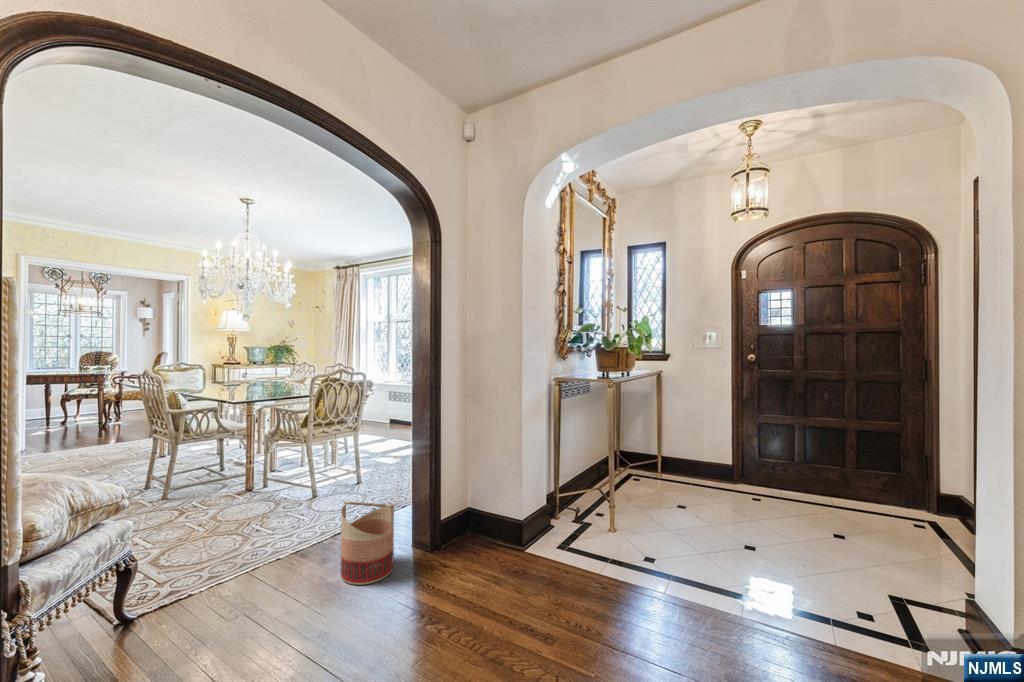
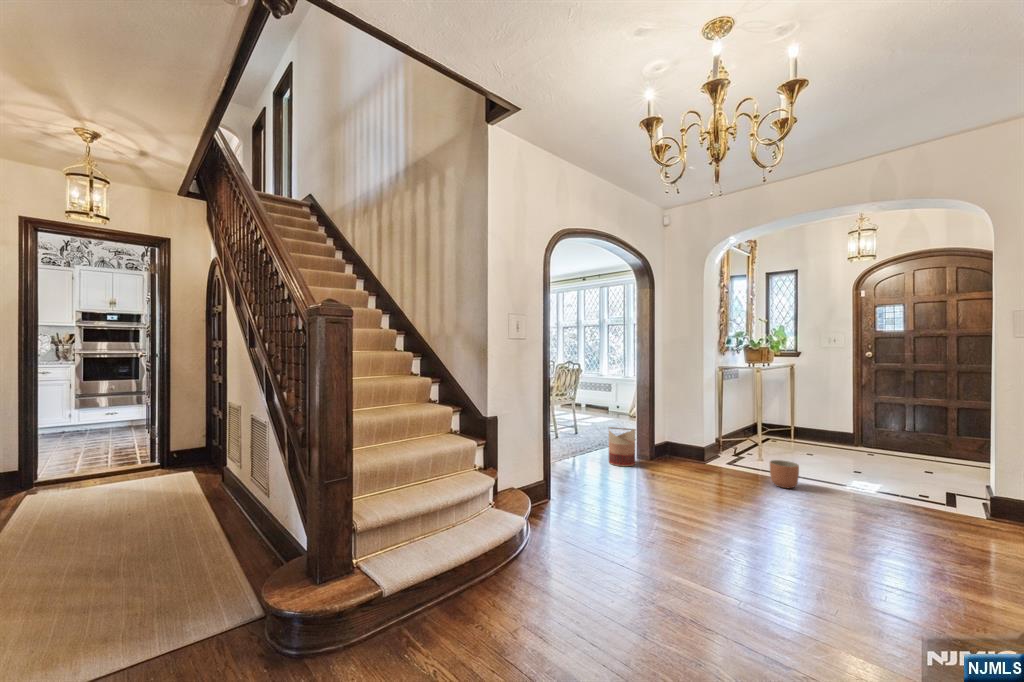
planter: none [621,565,673,633] -> present [770,460,799,488]

